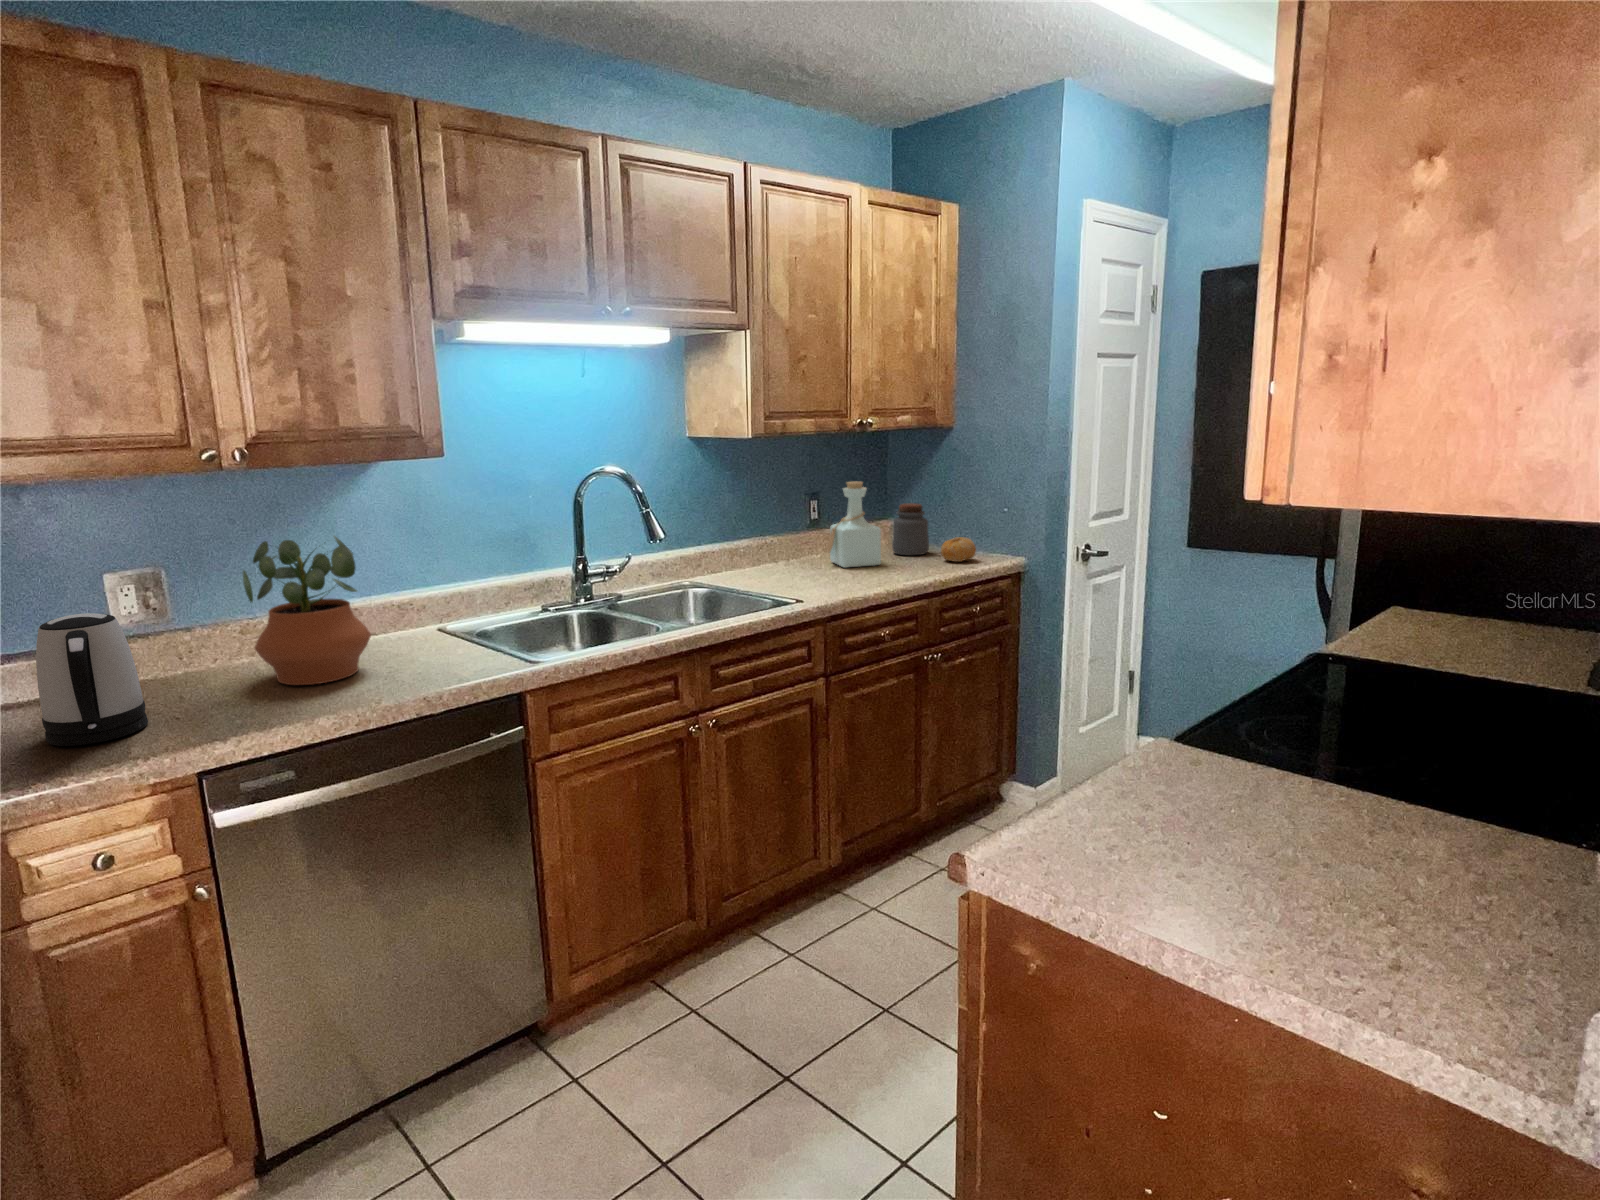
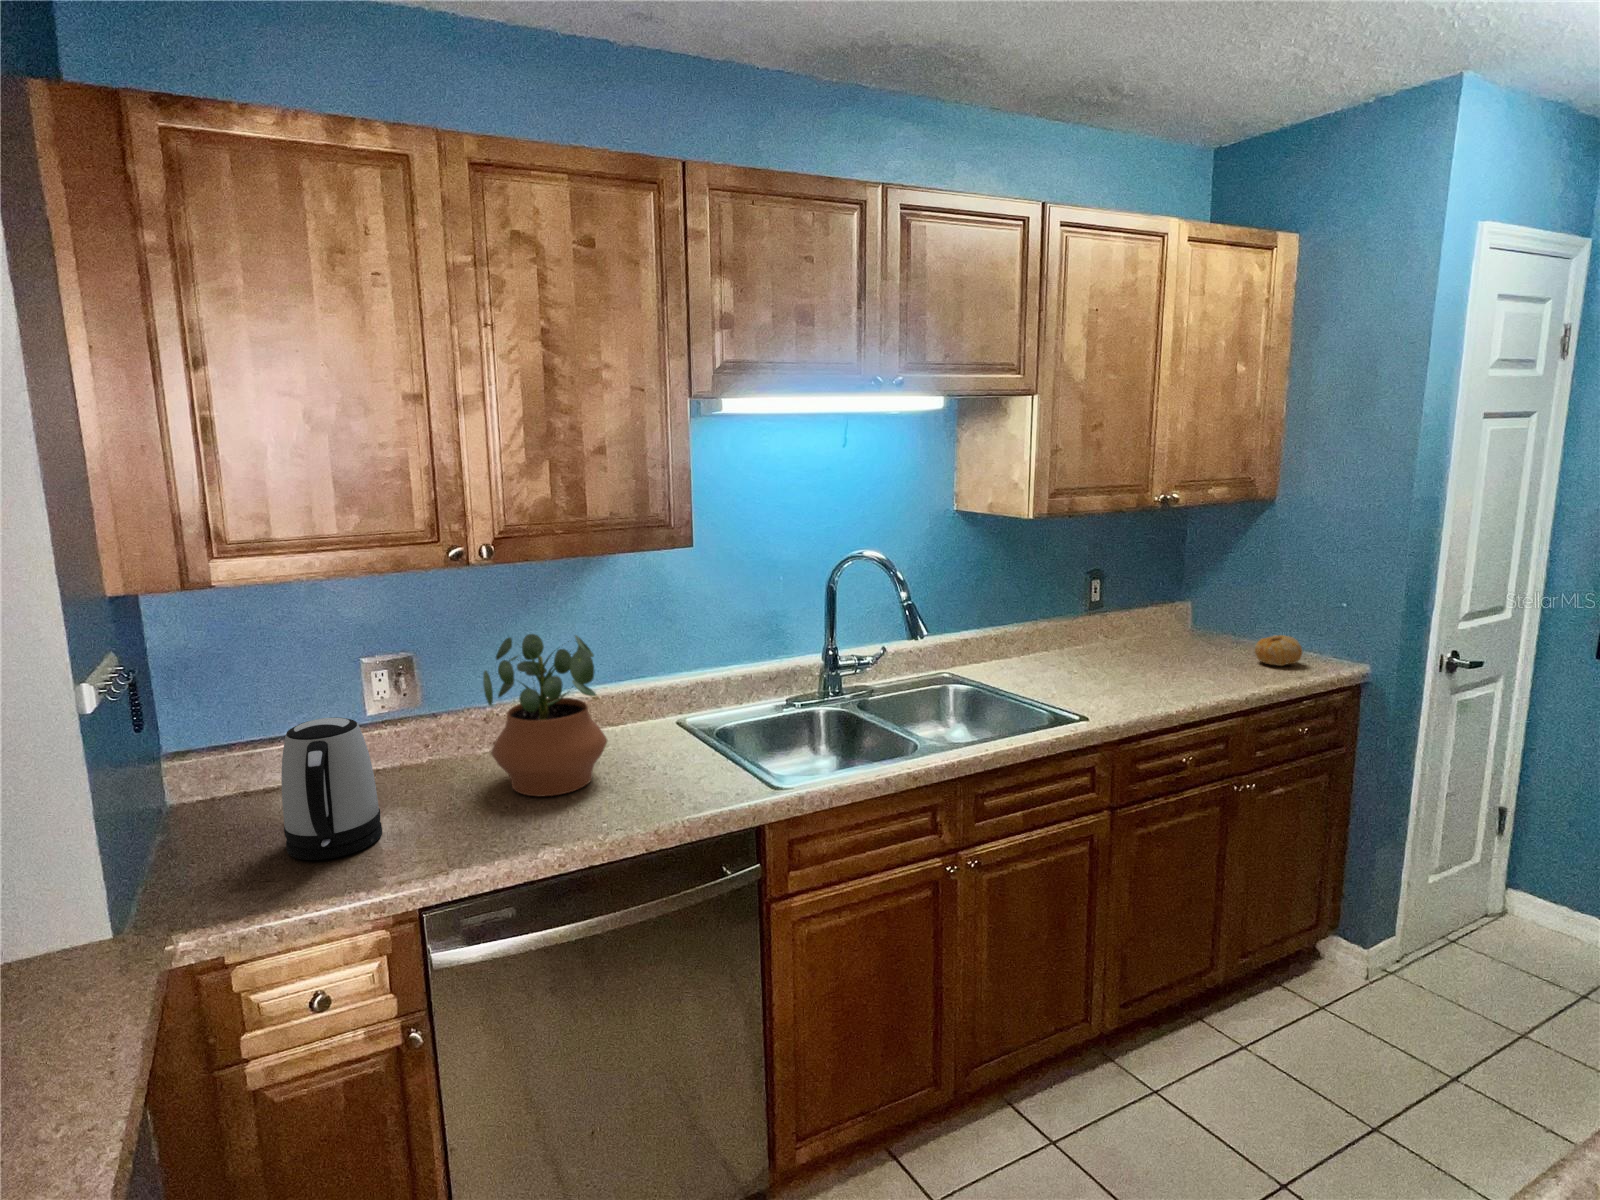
bottle: present [828,482,881,568] -> none [1111,563,1179,665]
jar: present [892,503,929,555] -> none [1189,588,1237,651]

